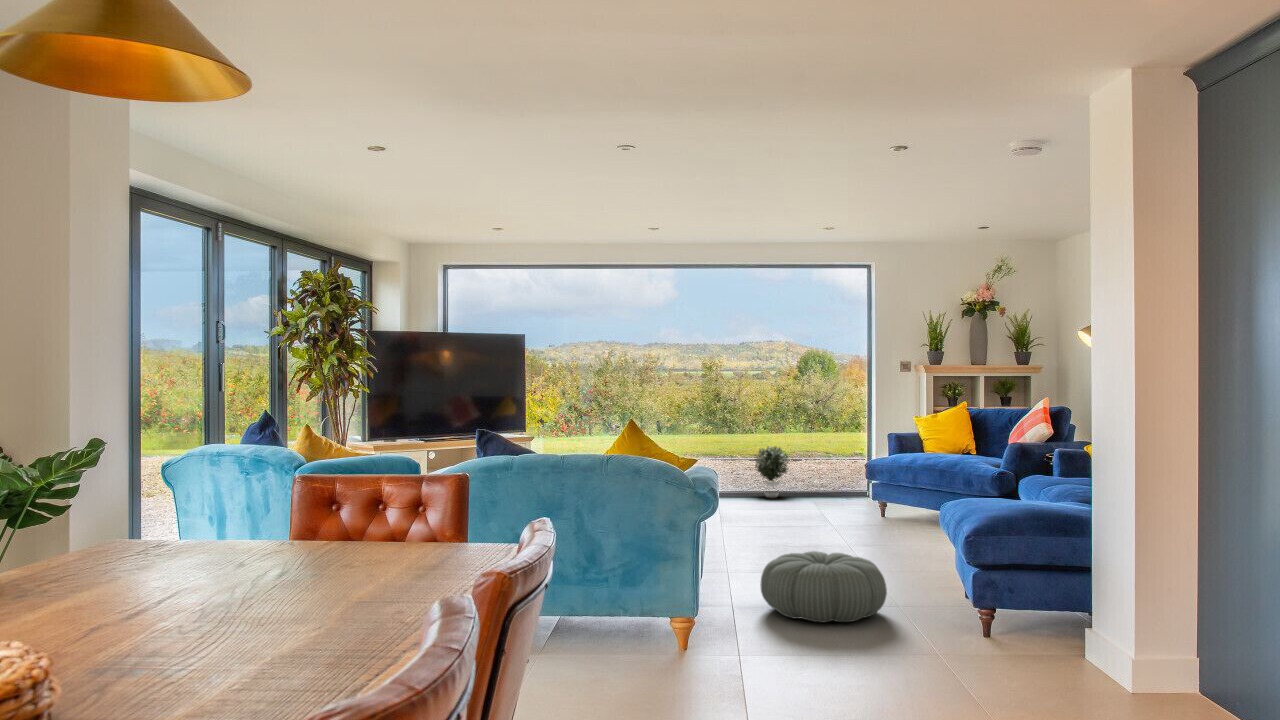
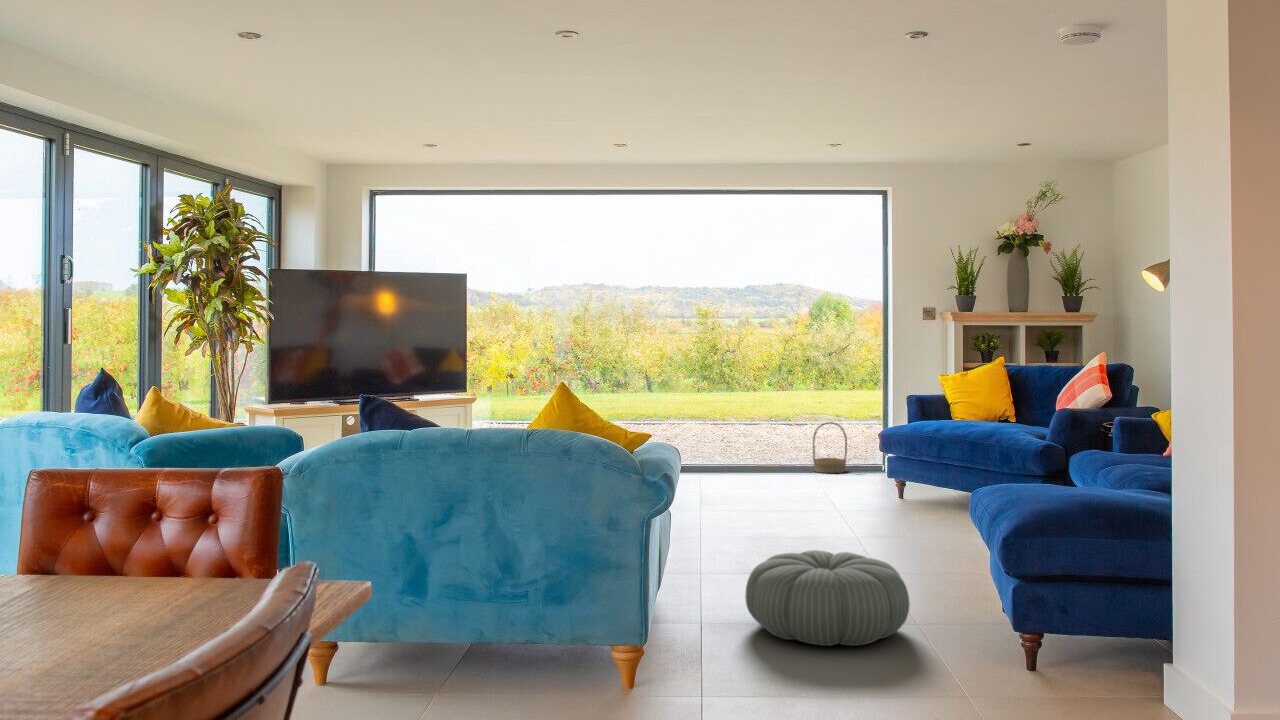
potted plant: present [755,446,788,498] -> none [746,410,789,472]
basket: none [810,456,838,499] -> present [813,422,847,473]

